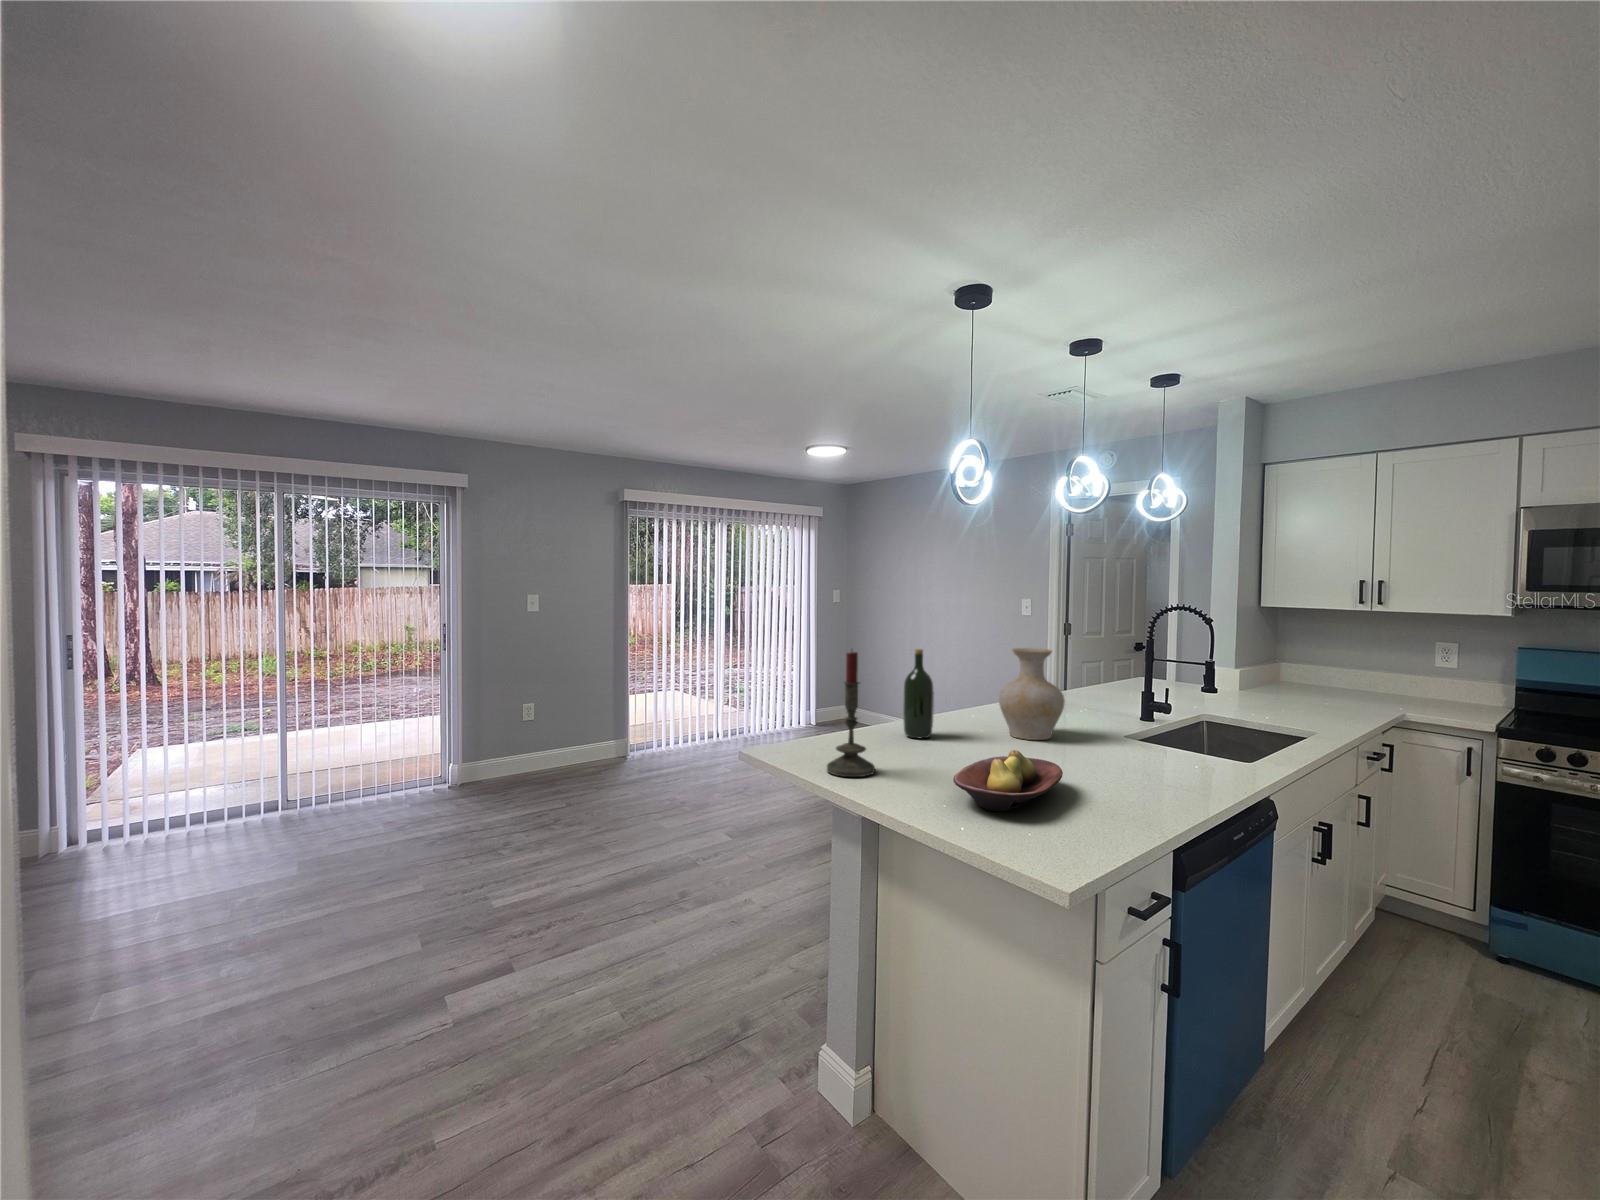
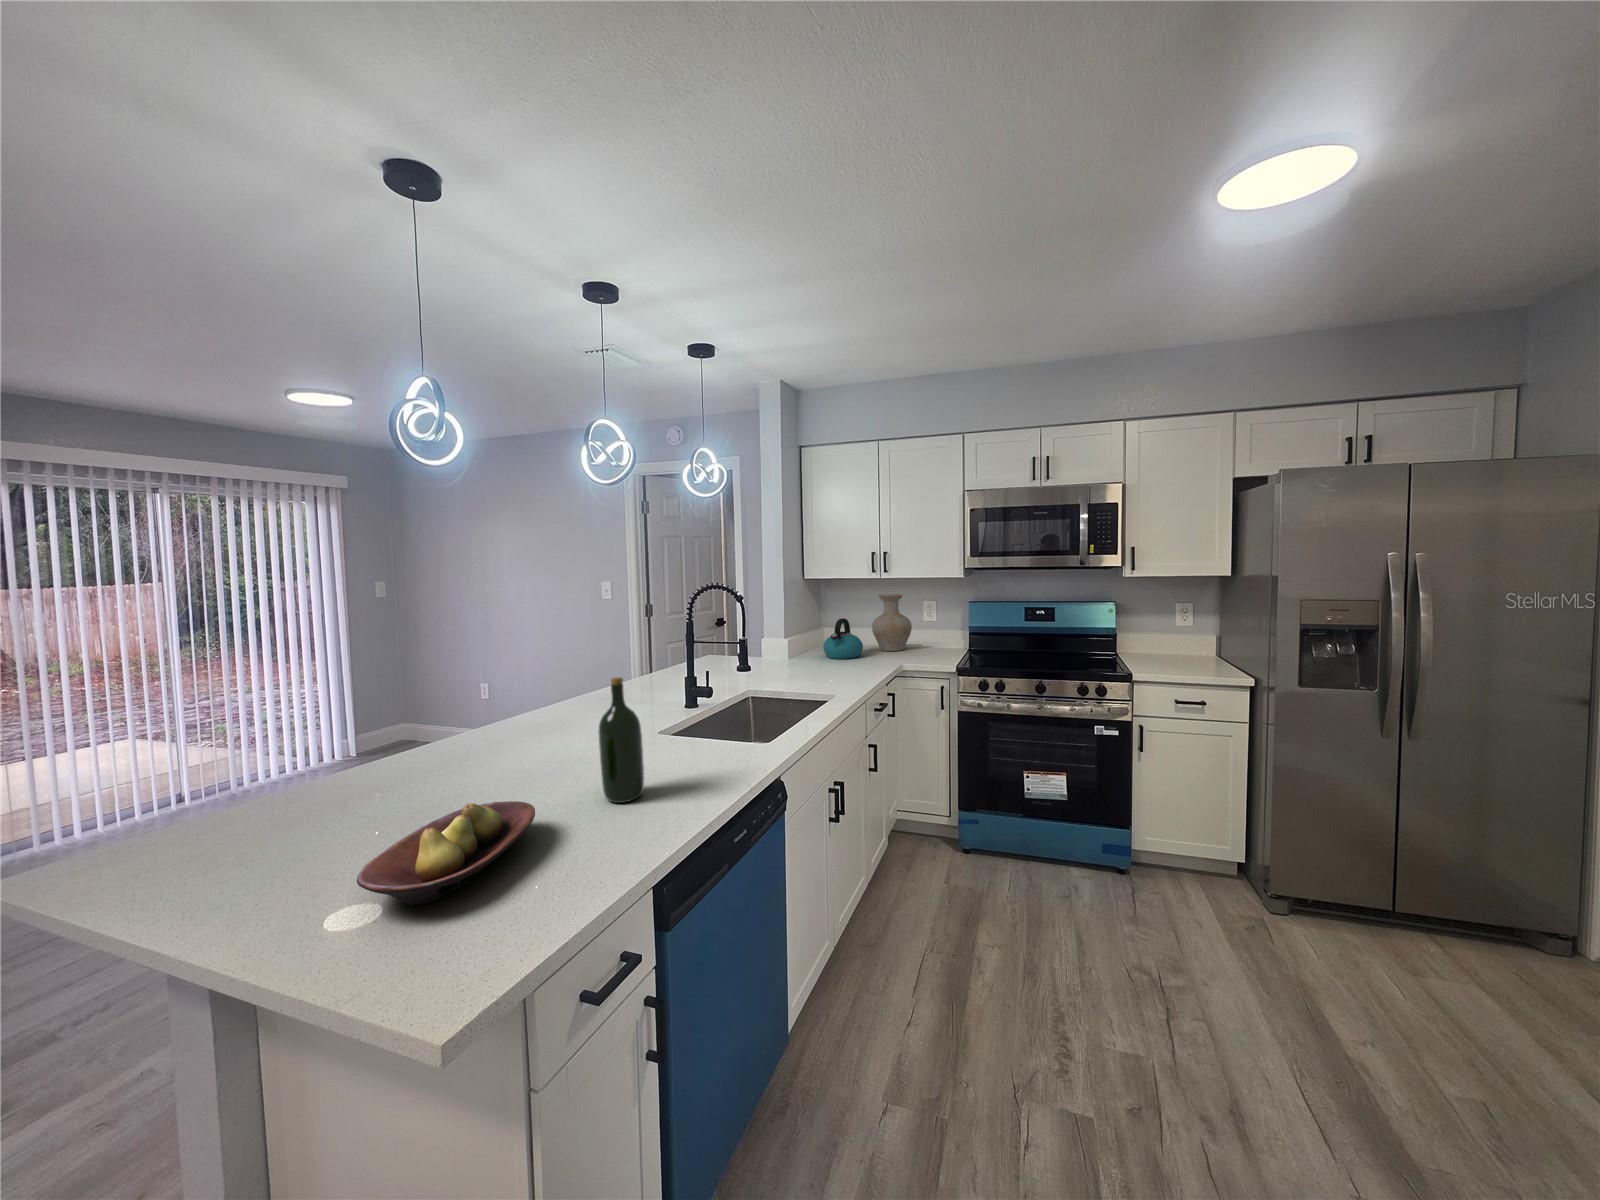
vase: present [999,648,1065,740] -> present [872,594,912,651]
wine bottle: present [903,649,934,738] -> present [598,677,644,803]
candle: present [827,652,875,777] -> none [187,700,279,892]
kettle: none [1289,654,1345,700] -> present [823,618,863,659]

